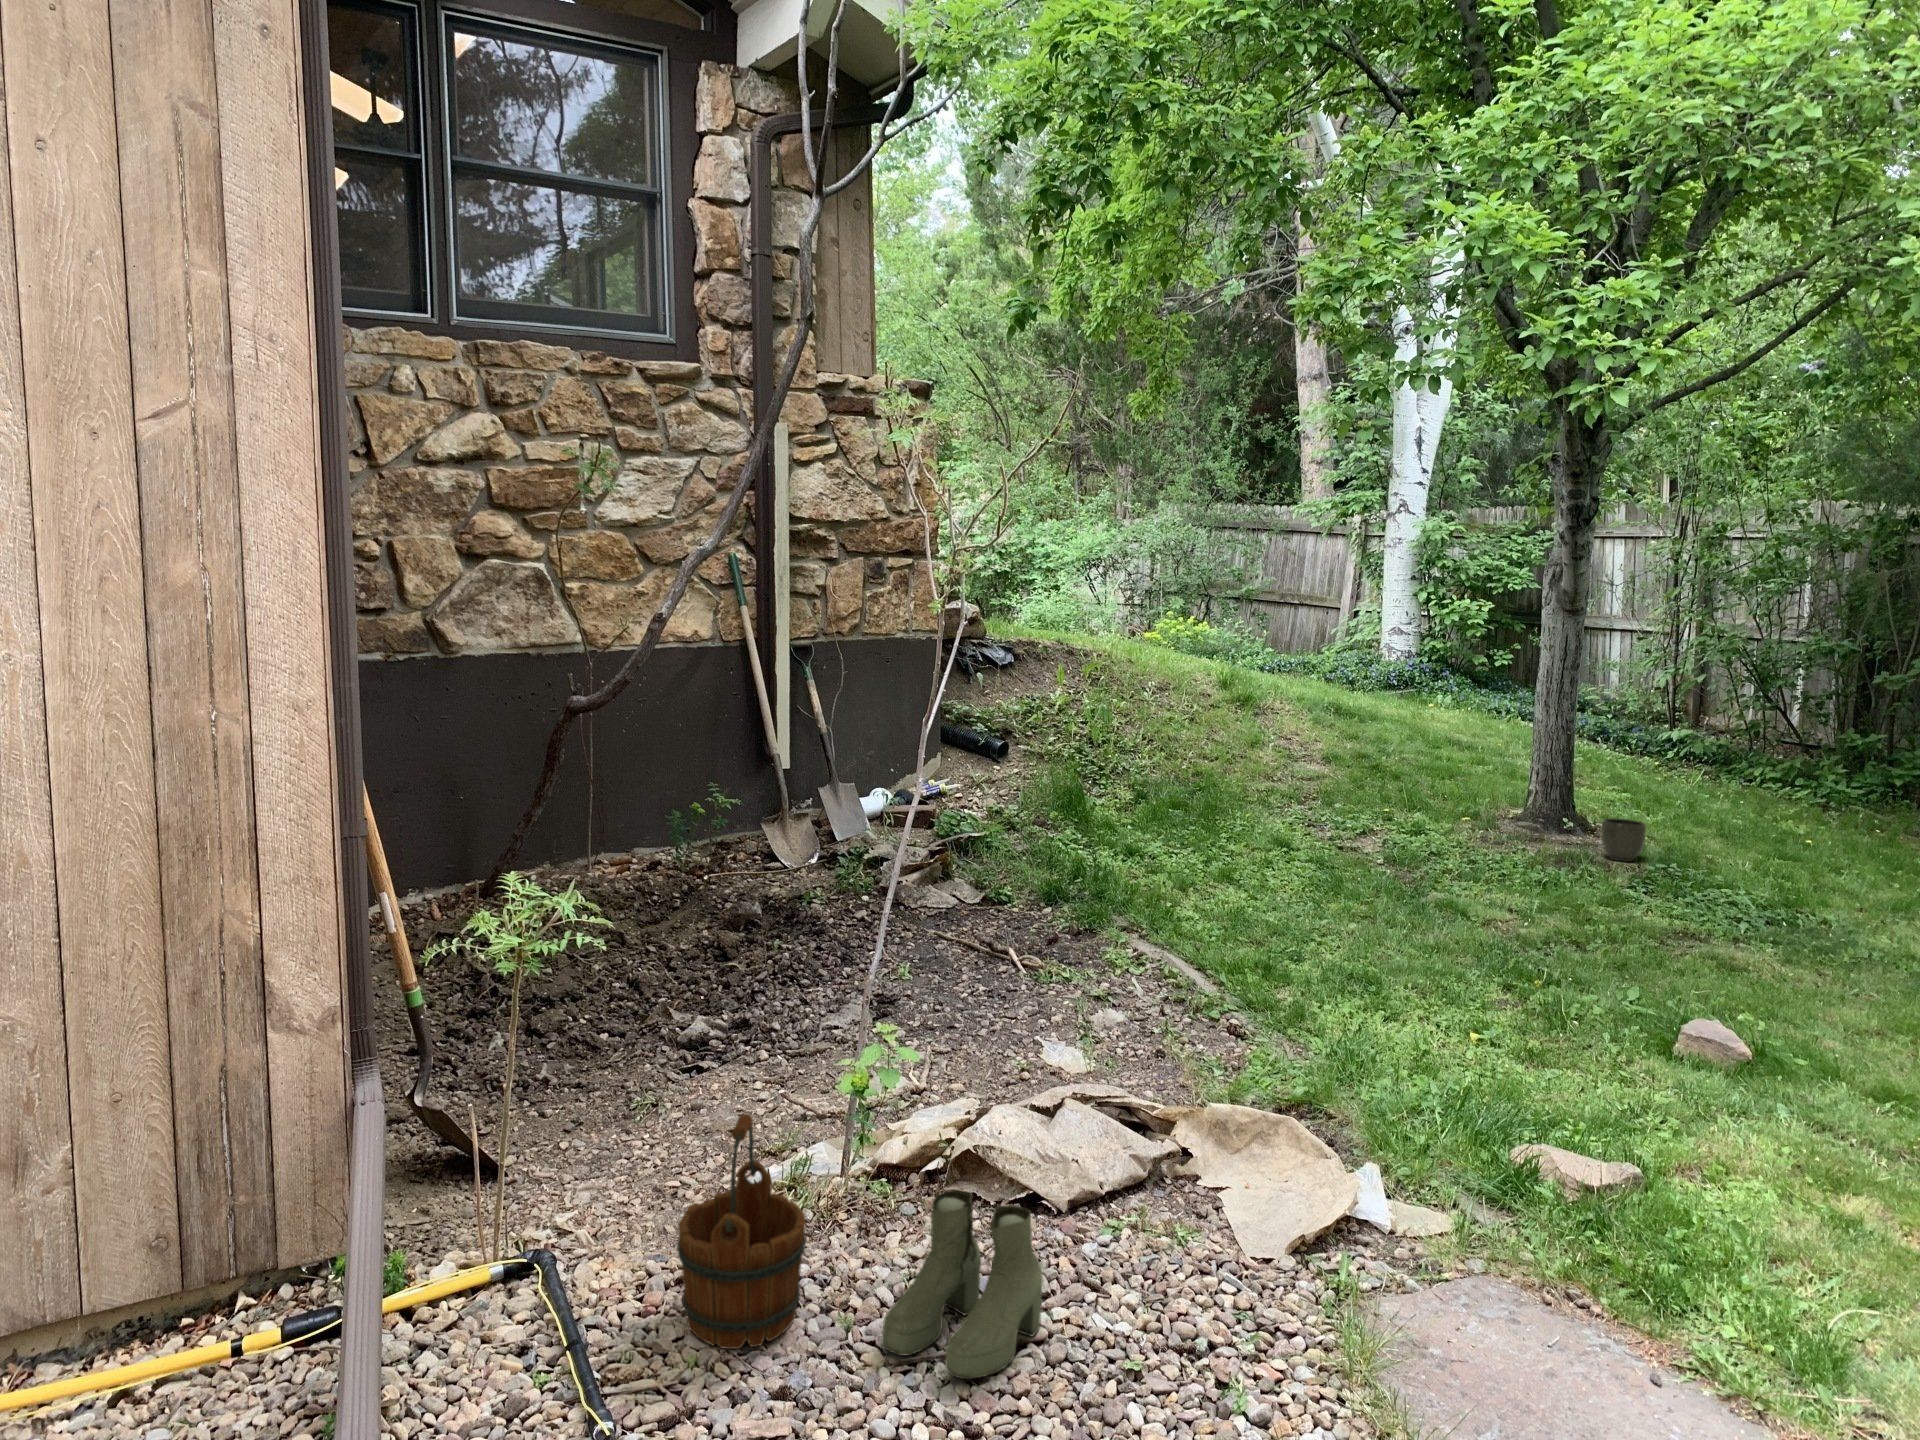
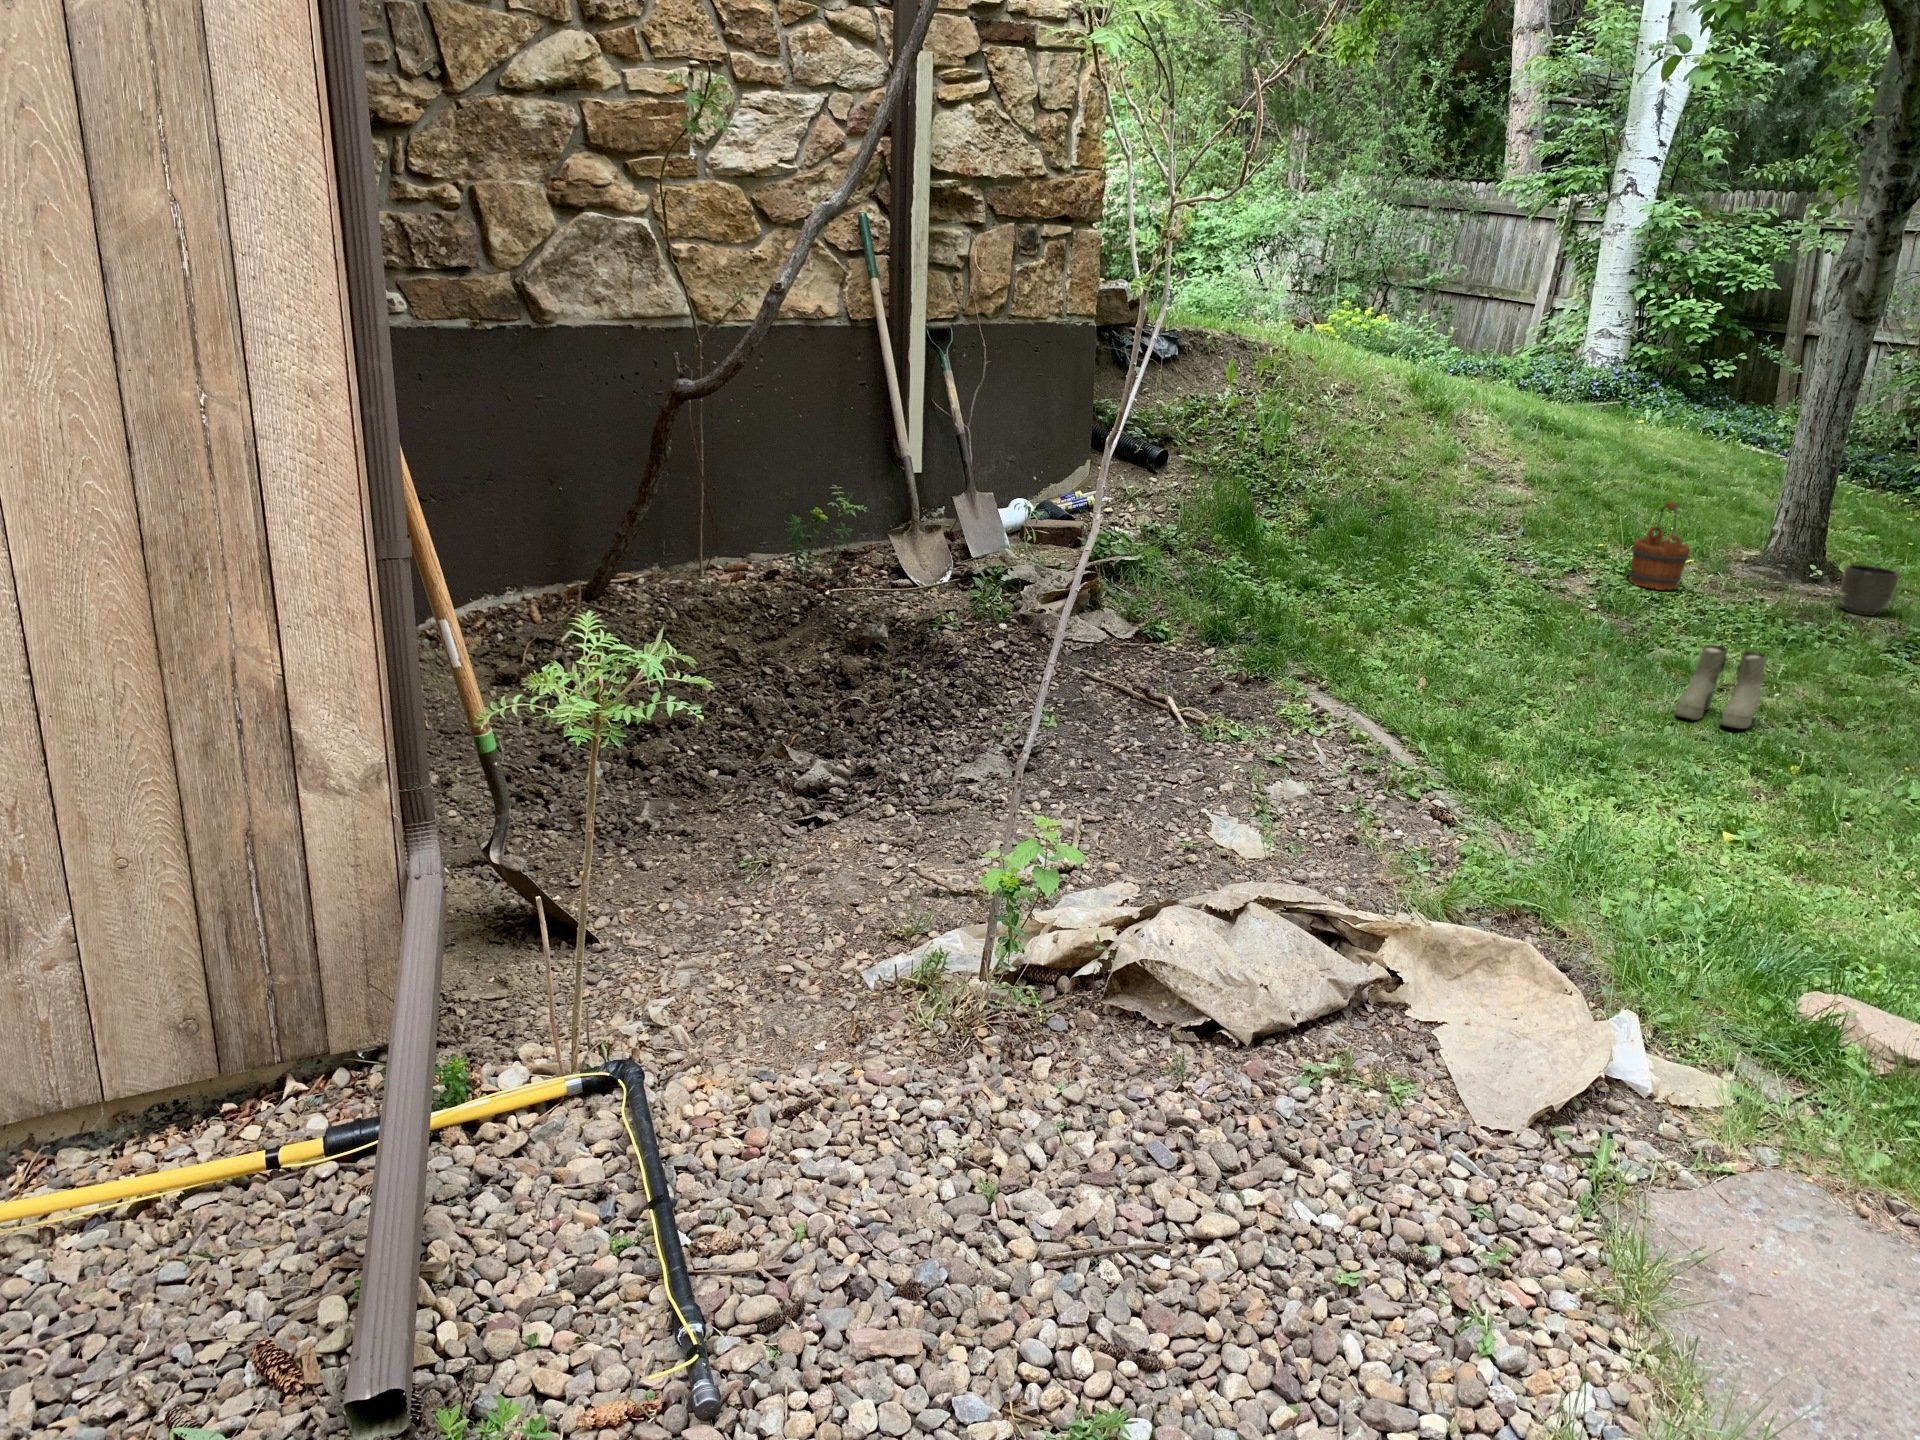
wooden bucket: present [677,1114,806,1349] -> present [1629,502,1690,590]
boots: present [882,1190,1043,1379] -> present [1676,645,1766,729]

